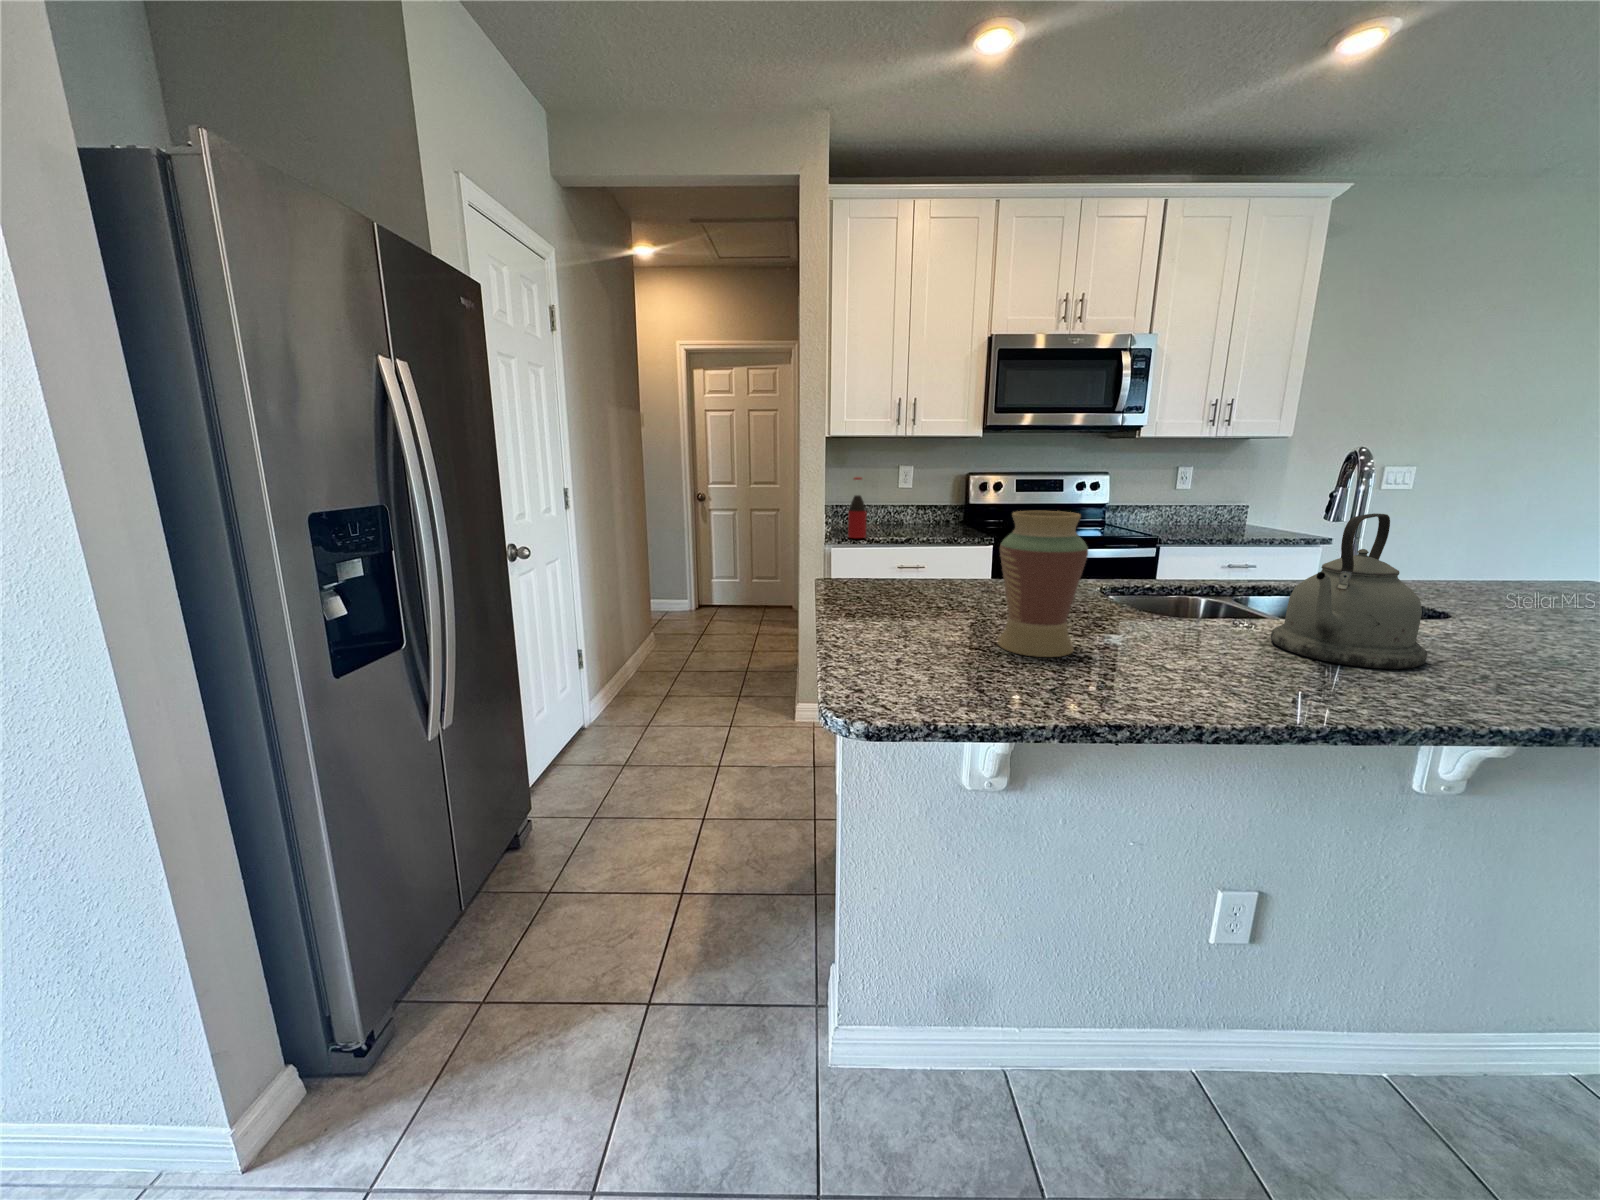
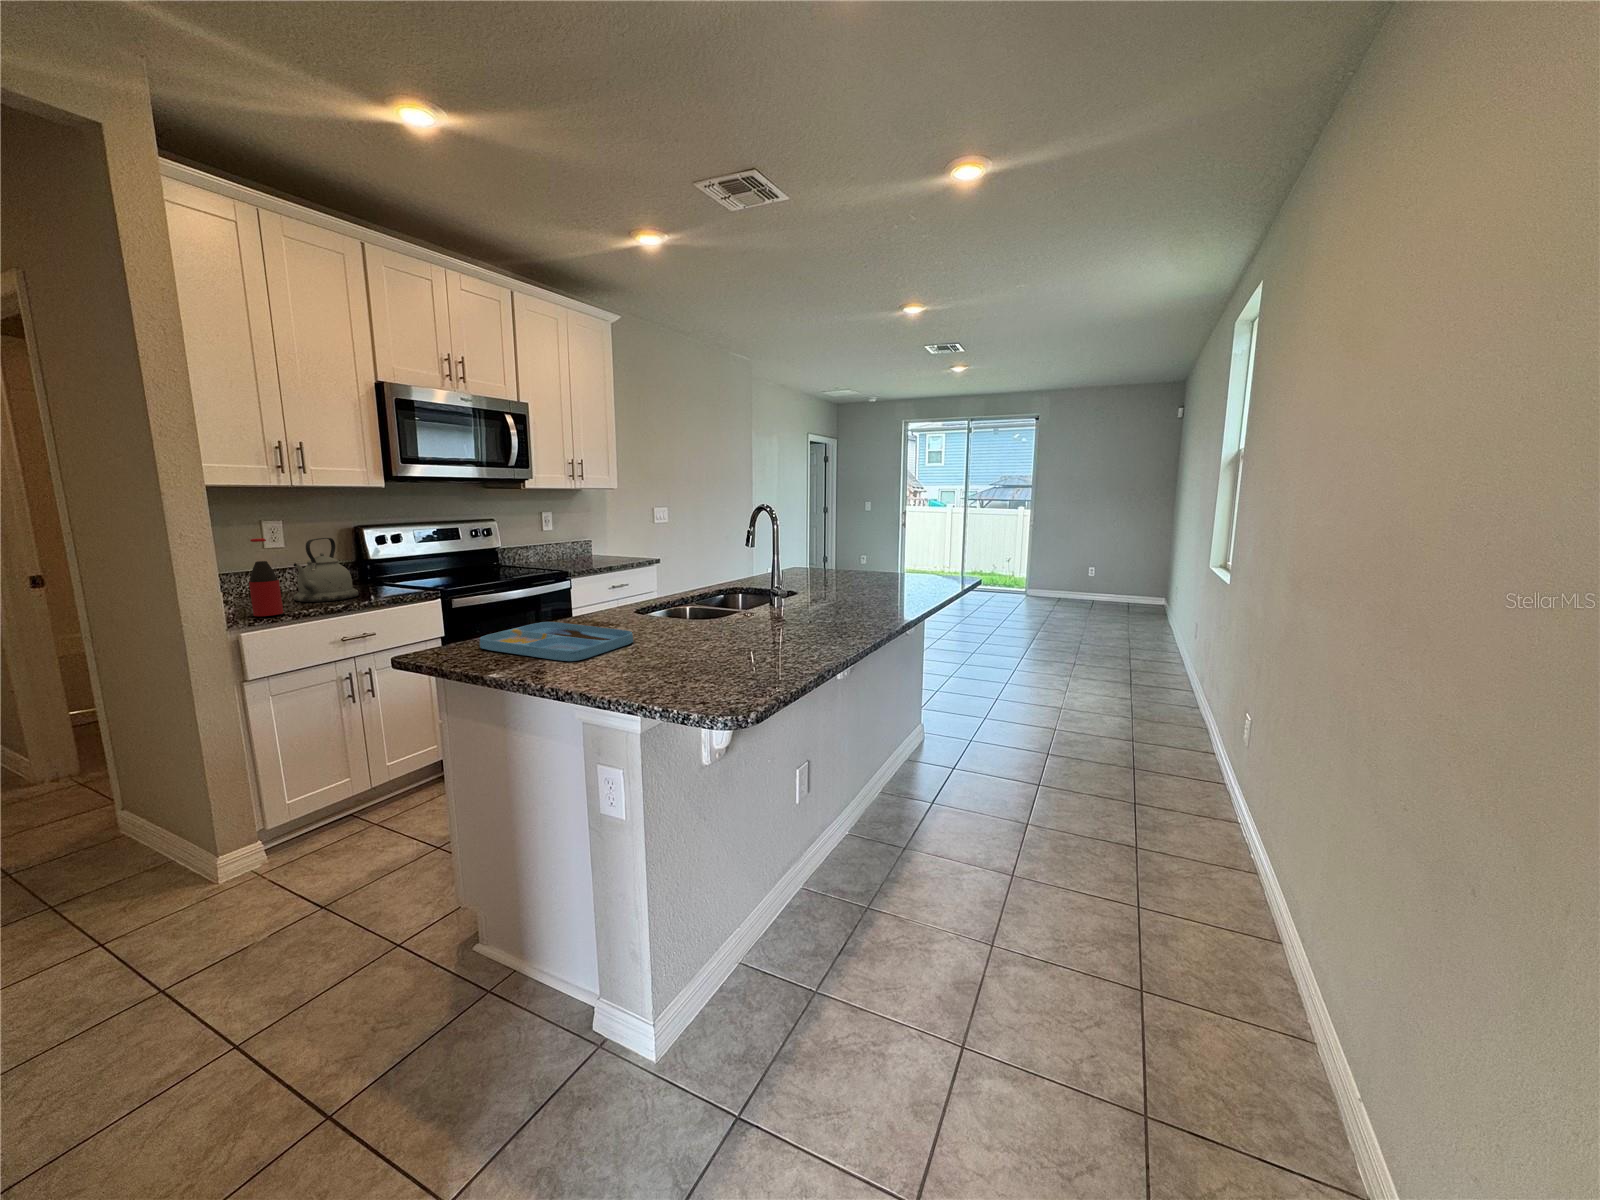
vase: present [998,511,1088,657] -> none [679,556,737,657]
kettle: present [1271,513,1427,669] -> present [294,538,358,602]
tray: none [868,573,992,615] -> present [480,622,633,661]

